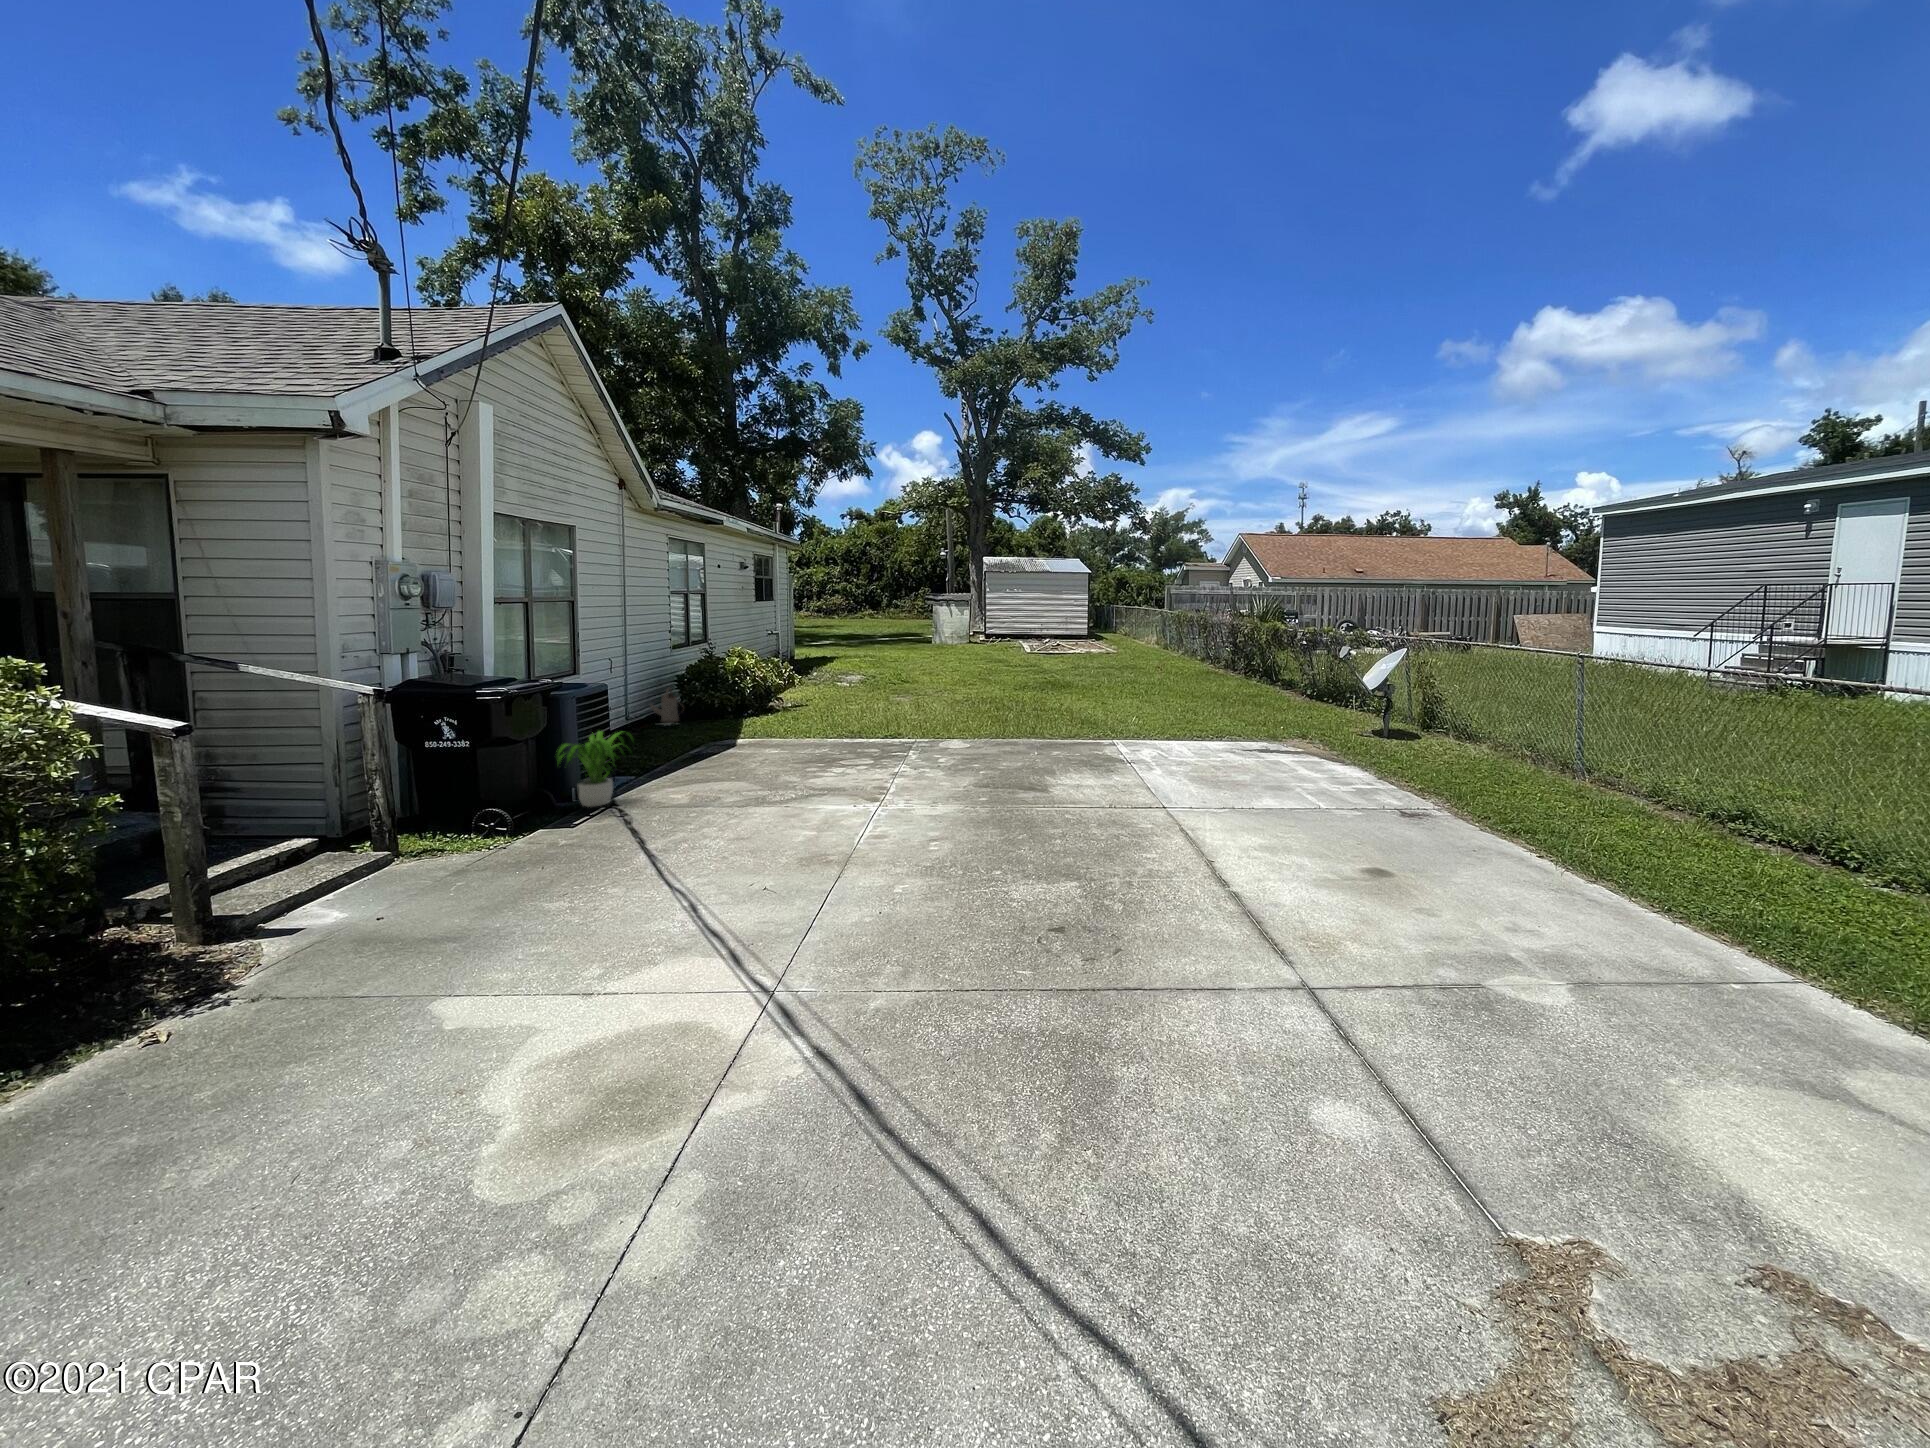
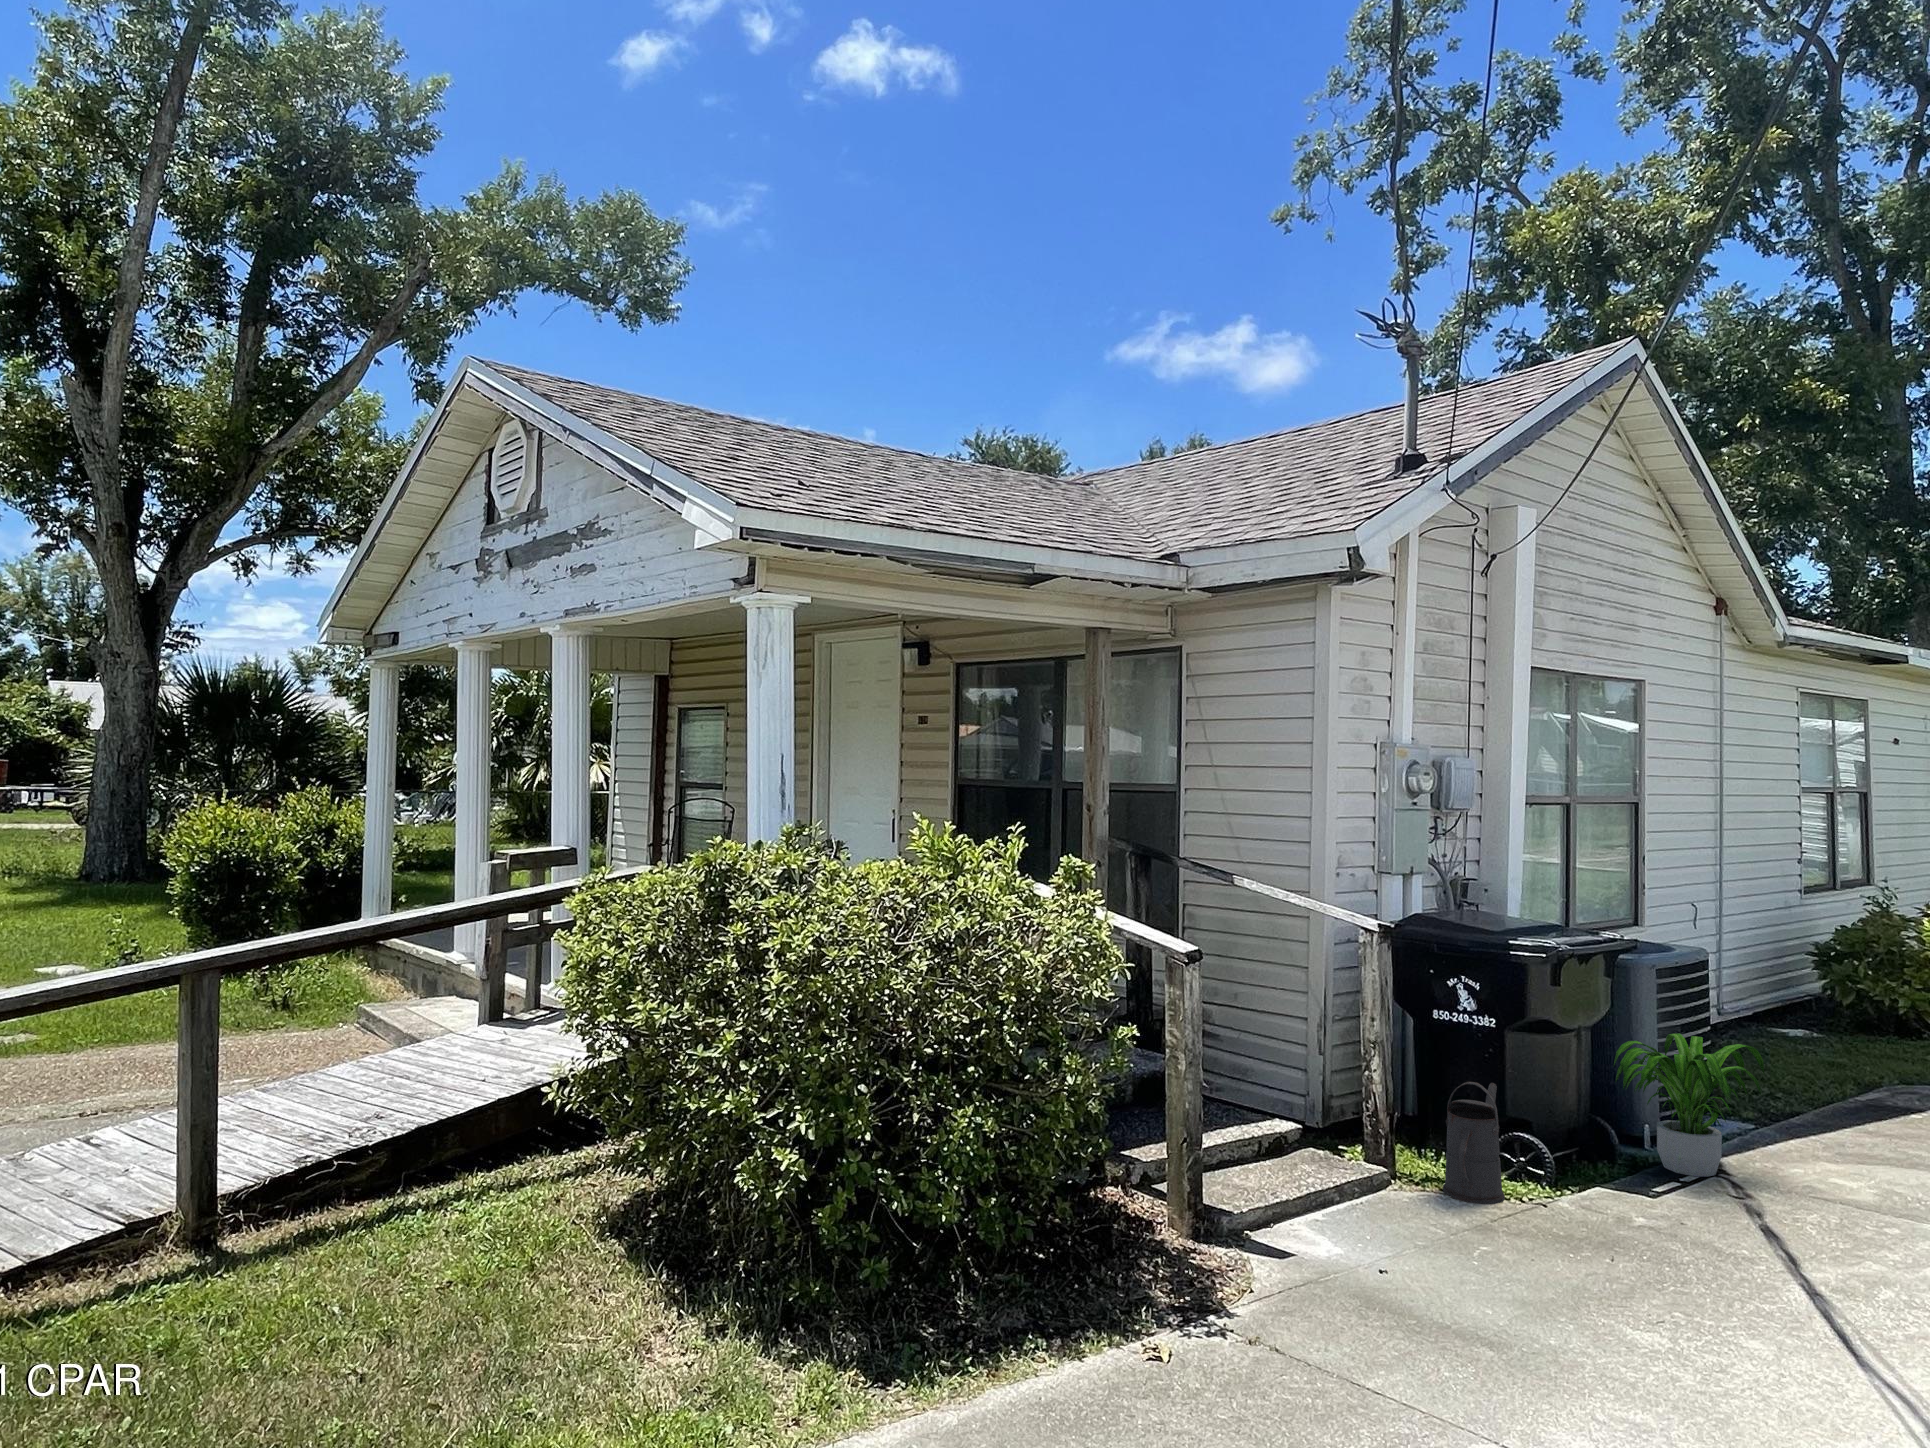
watering can: present [650,688,683,722] -> present [1443,1082,1505,1204]

